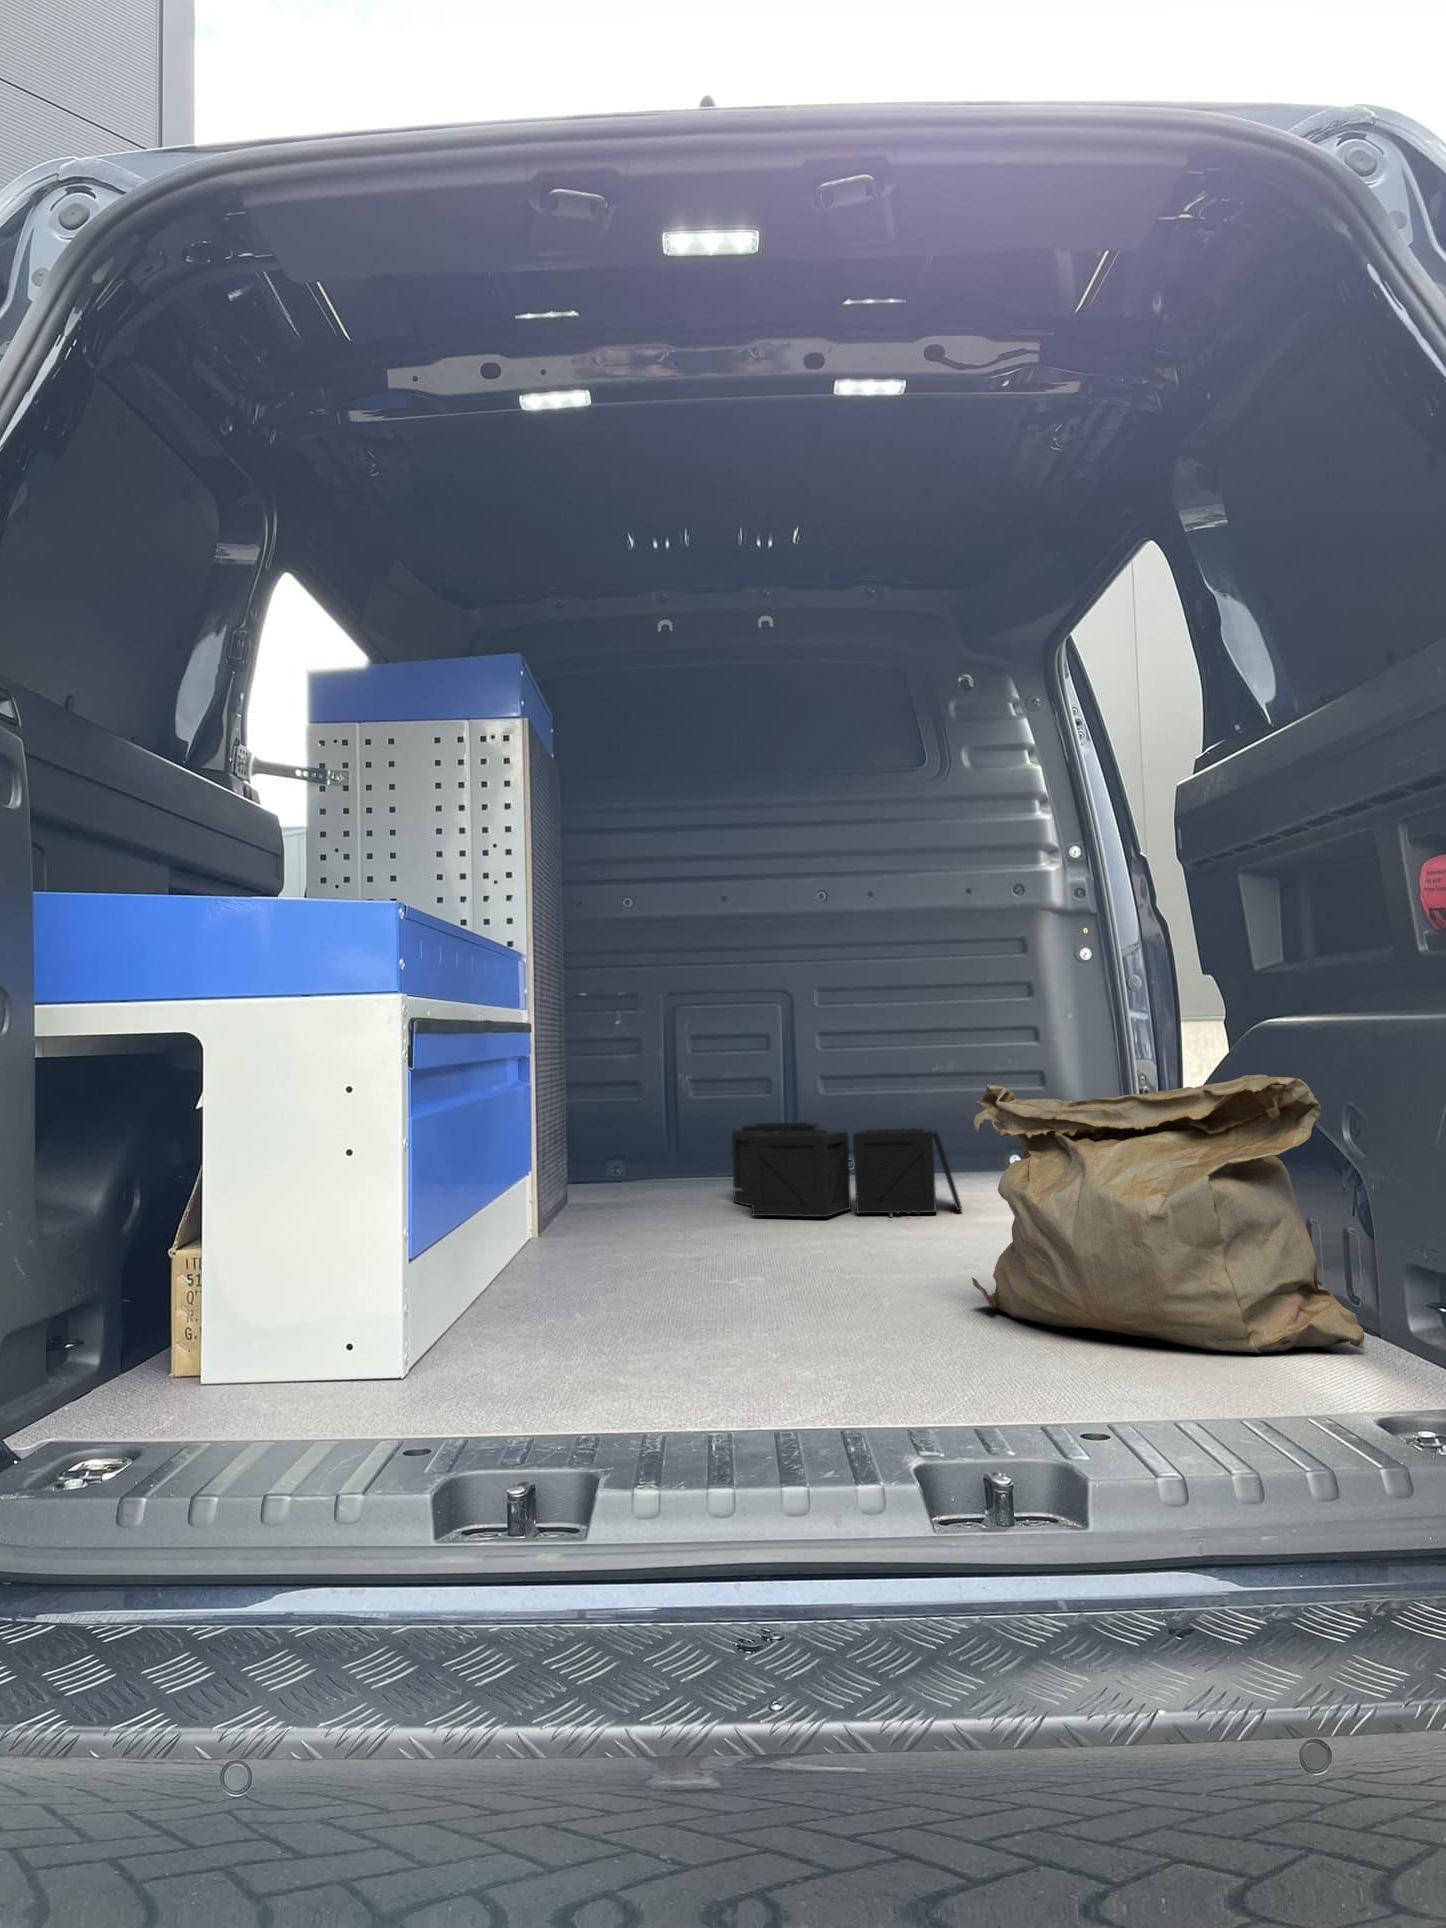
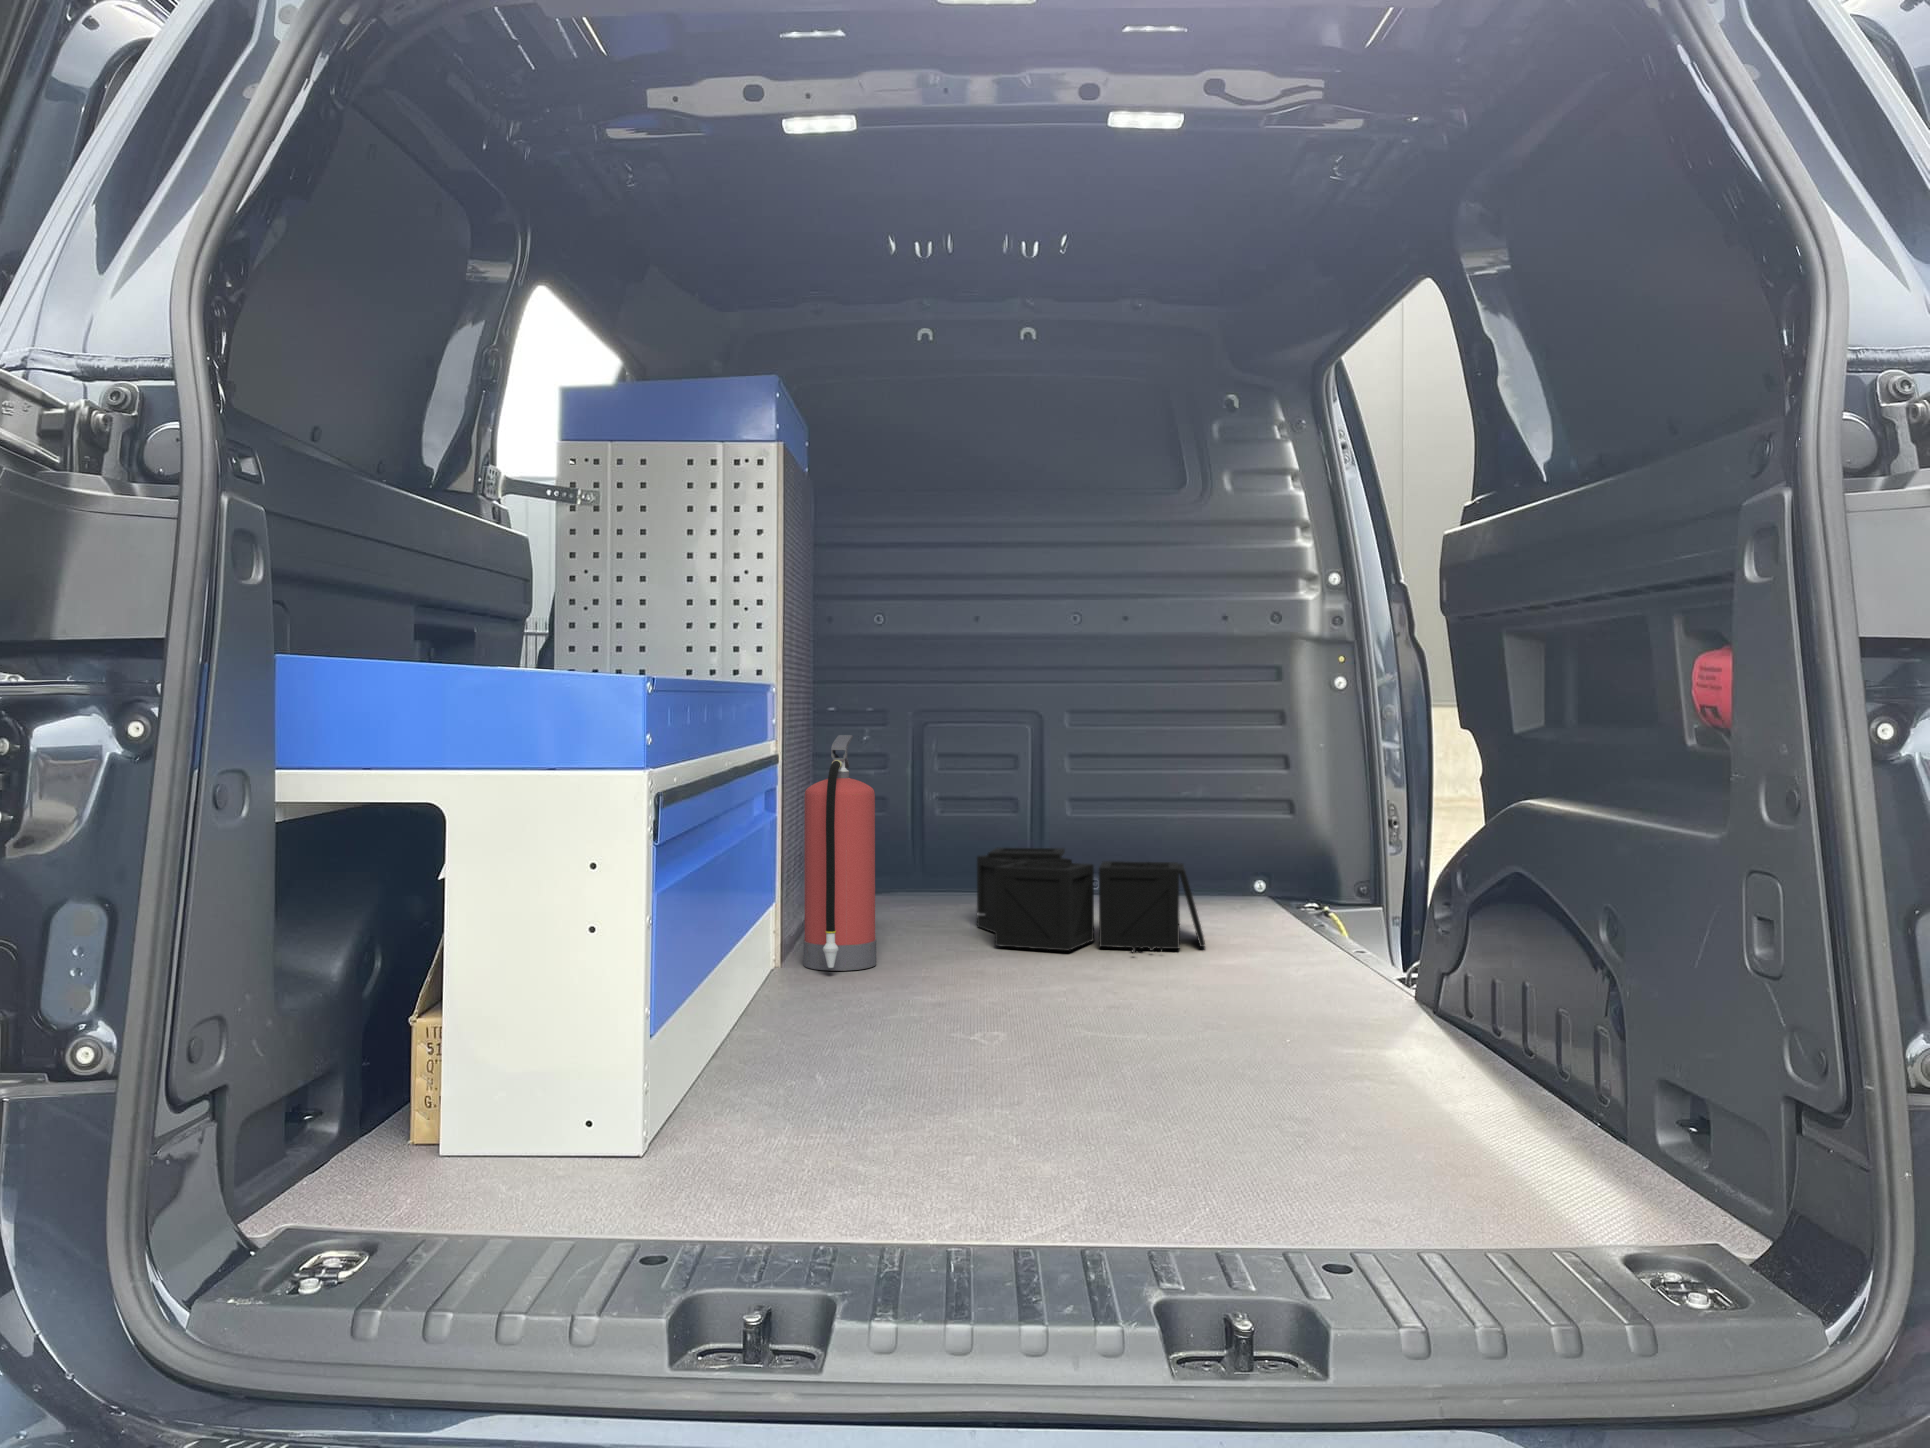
fire extinguisher: none [559,1006,634,1239] -> present [804,735,876,971]
bag: present [972,1074,1364,1353] -> none [1214,861,1611,1153]

